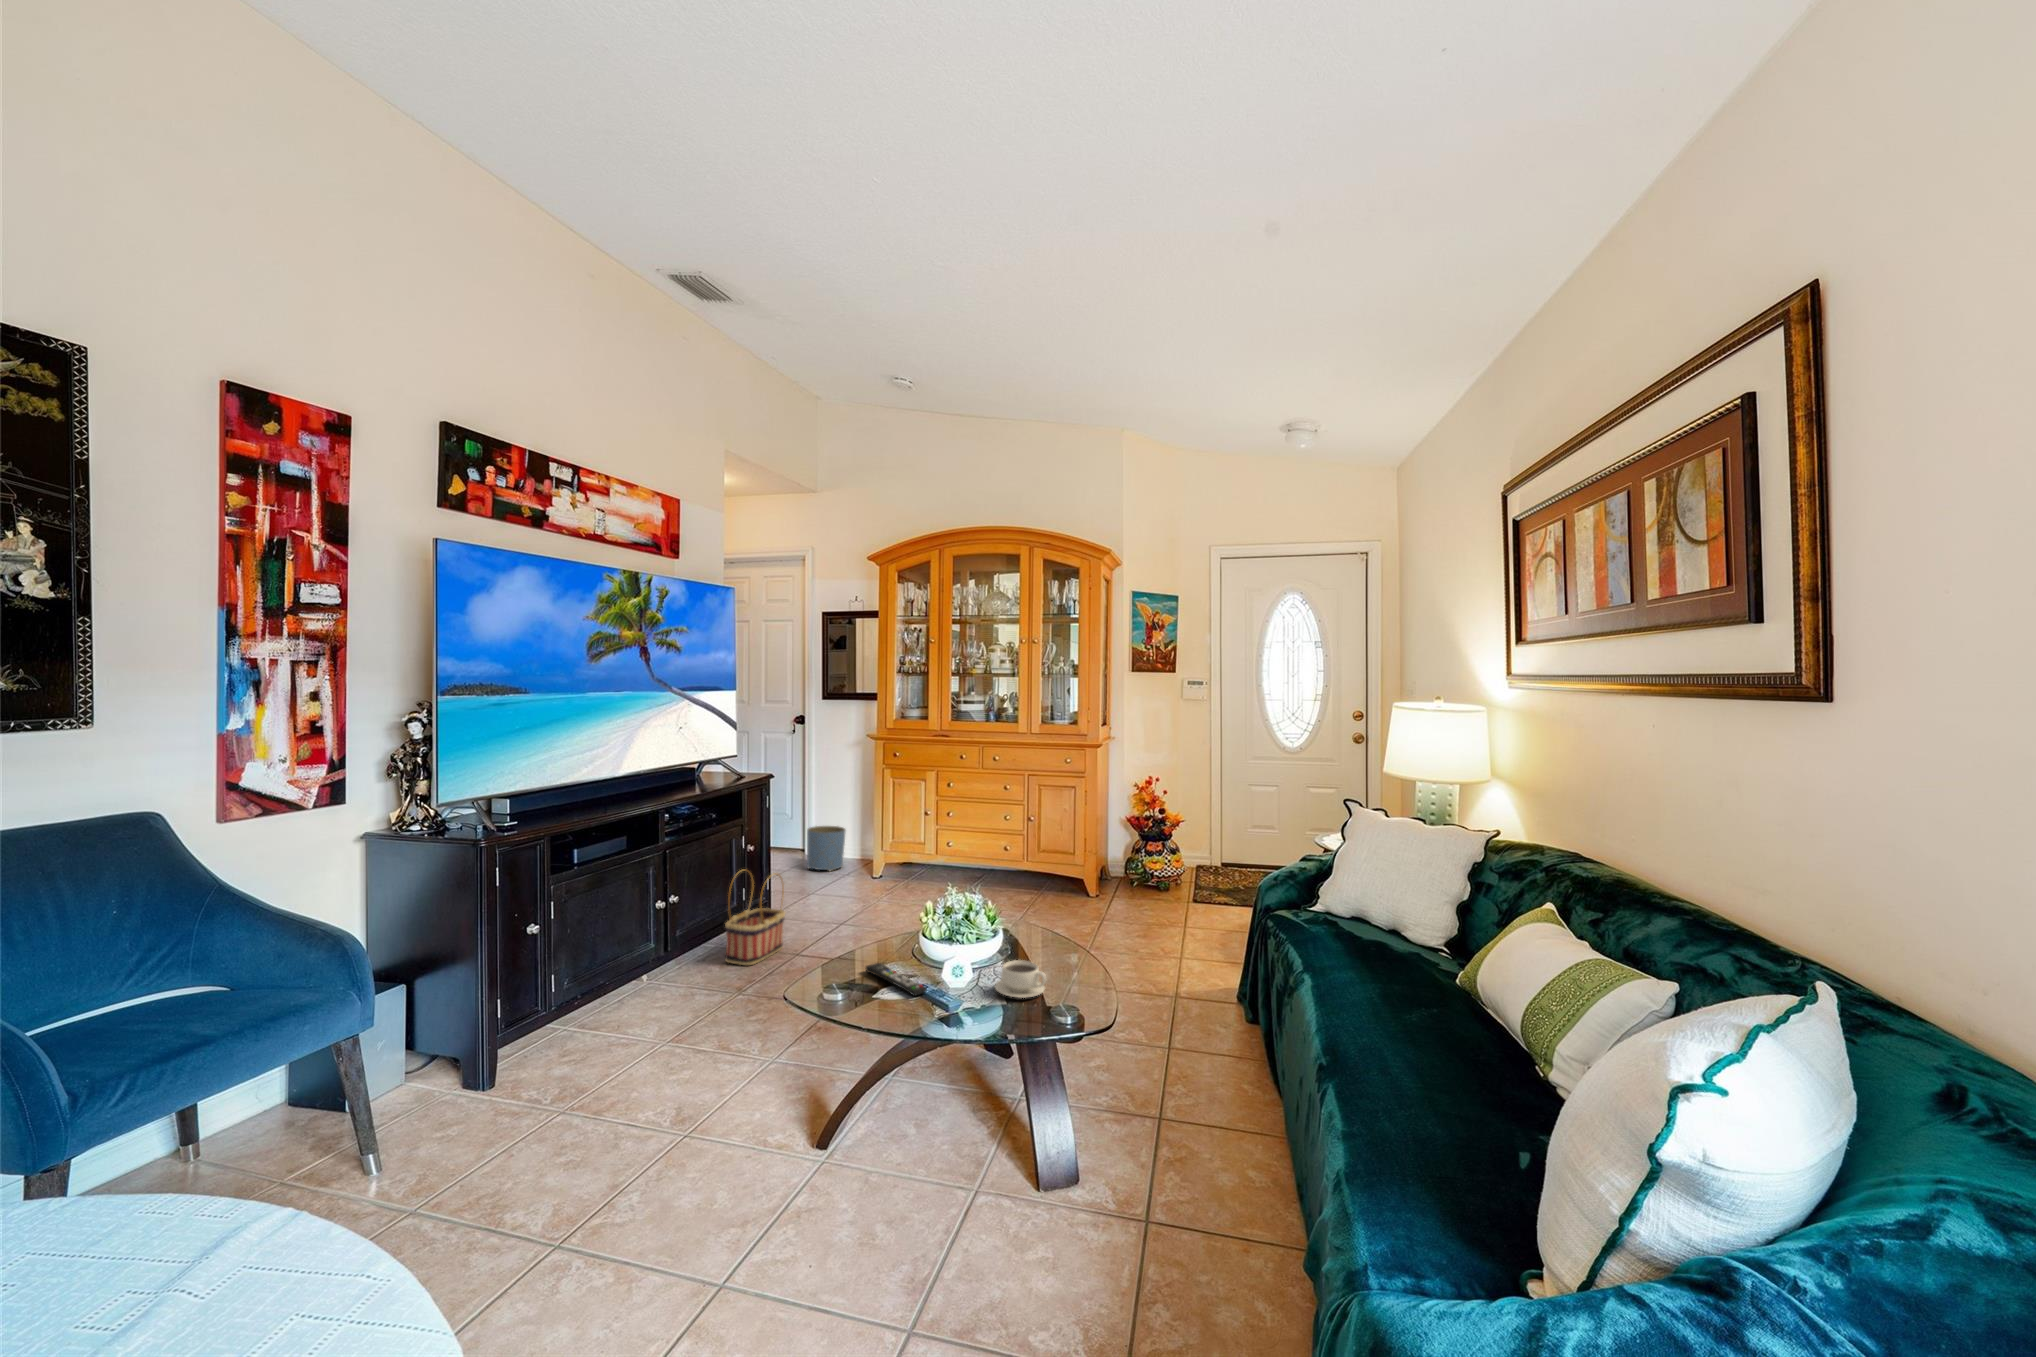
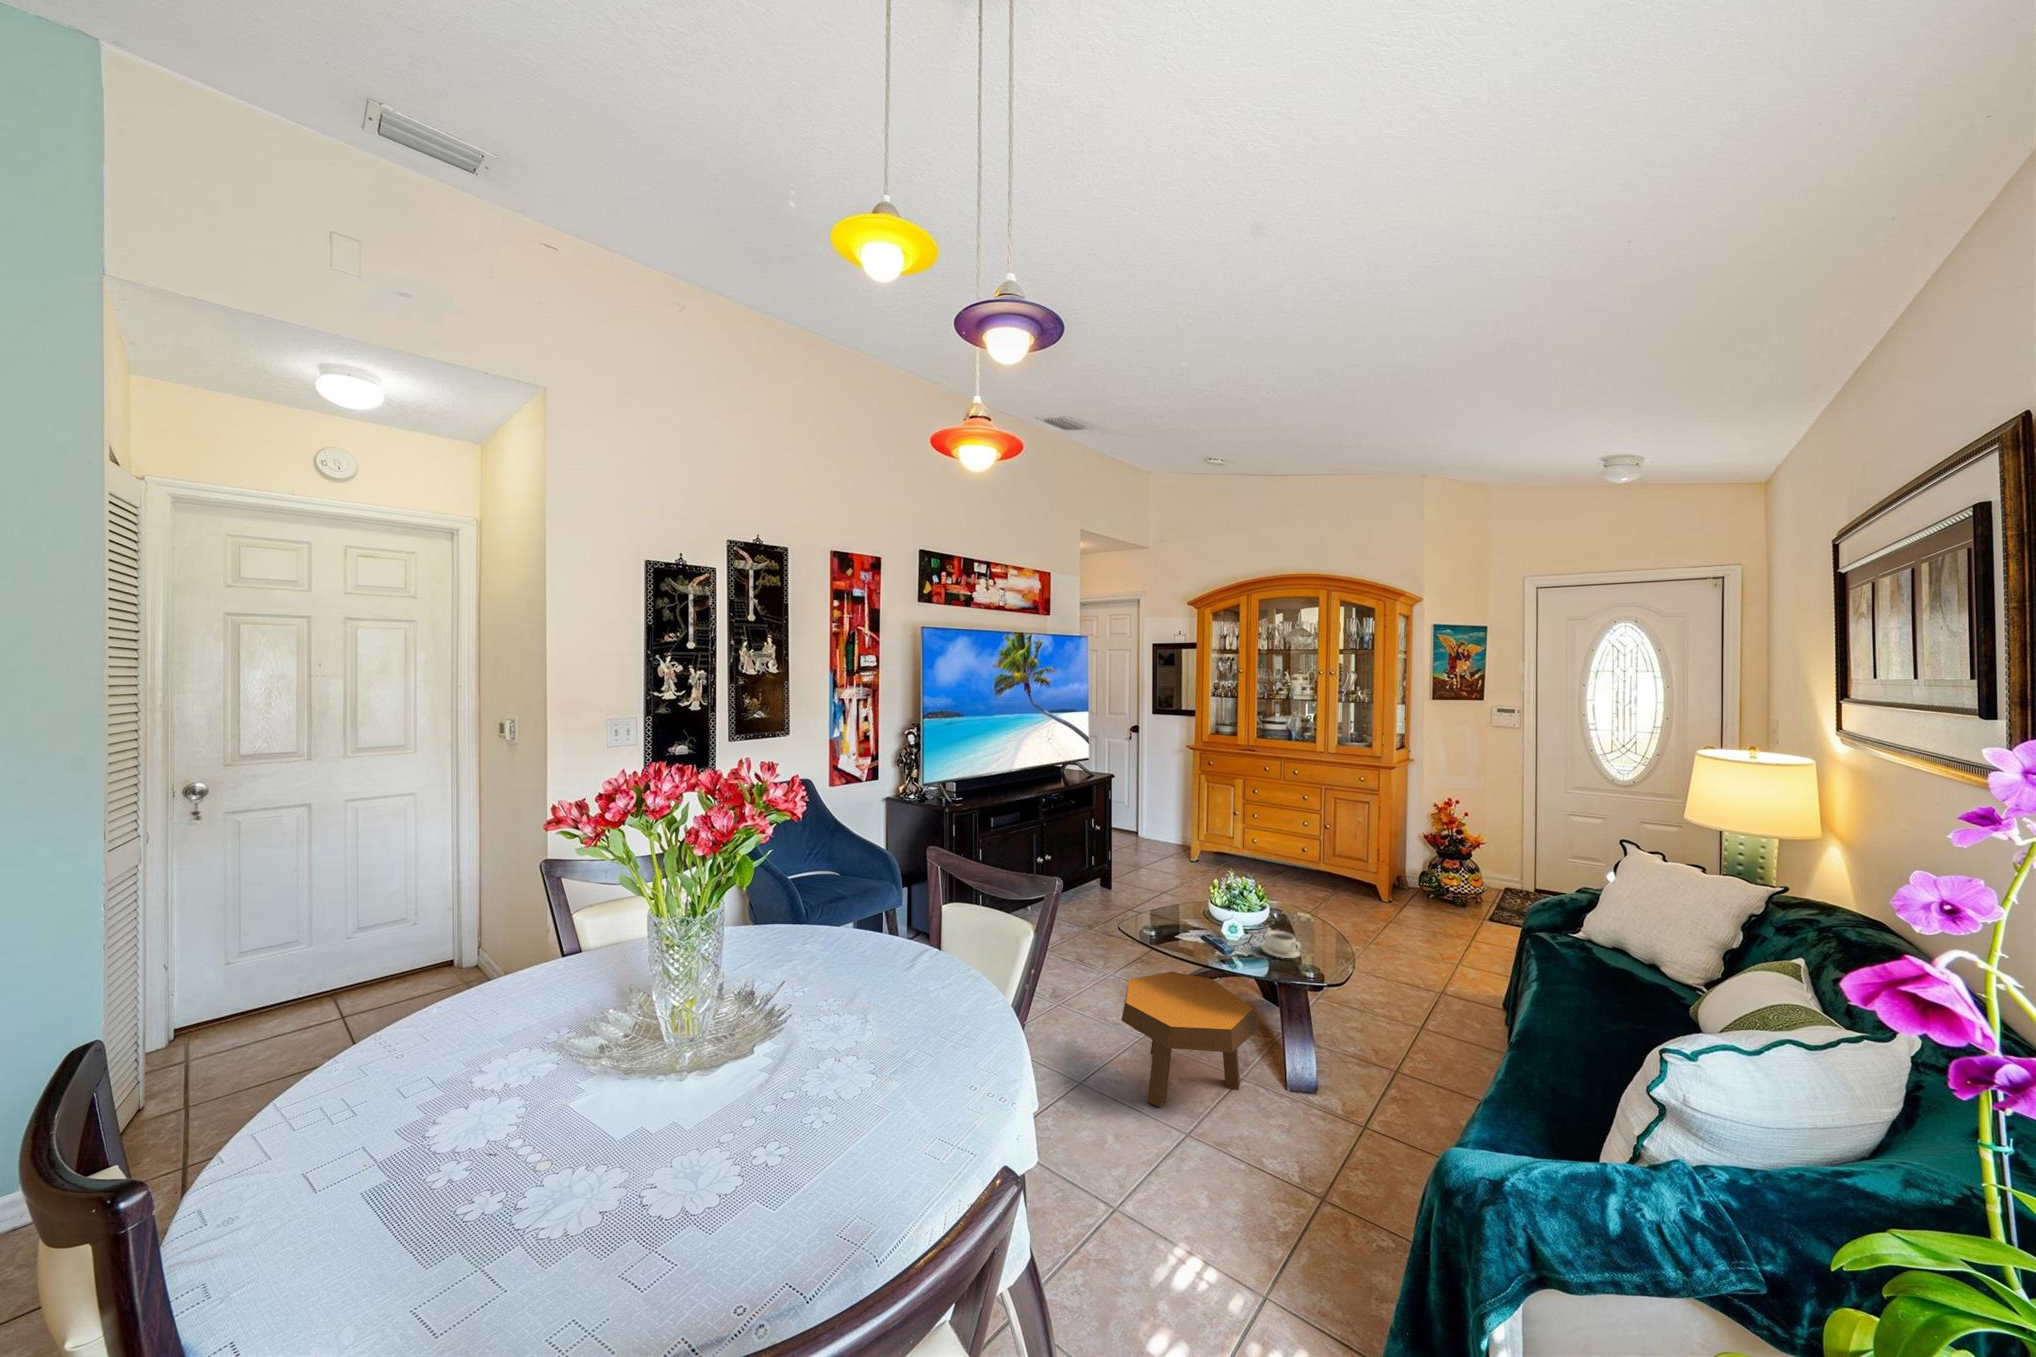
planter: present [807,826,846,871] -> none [1142,814,1172,850]
basket: present [725,869,785,965] -> none [1081,842,1123,911]
remote control: present [866,963,927,996] -> none [1171,918,1212,943]
footstool: none [798,1046,1000,1277] -> present [1121,972,1258,1107]

